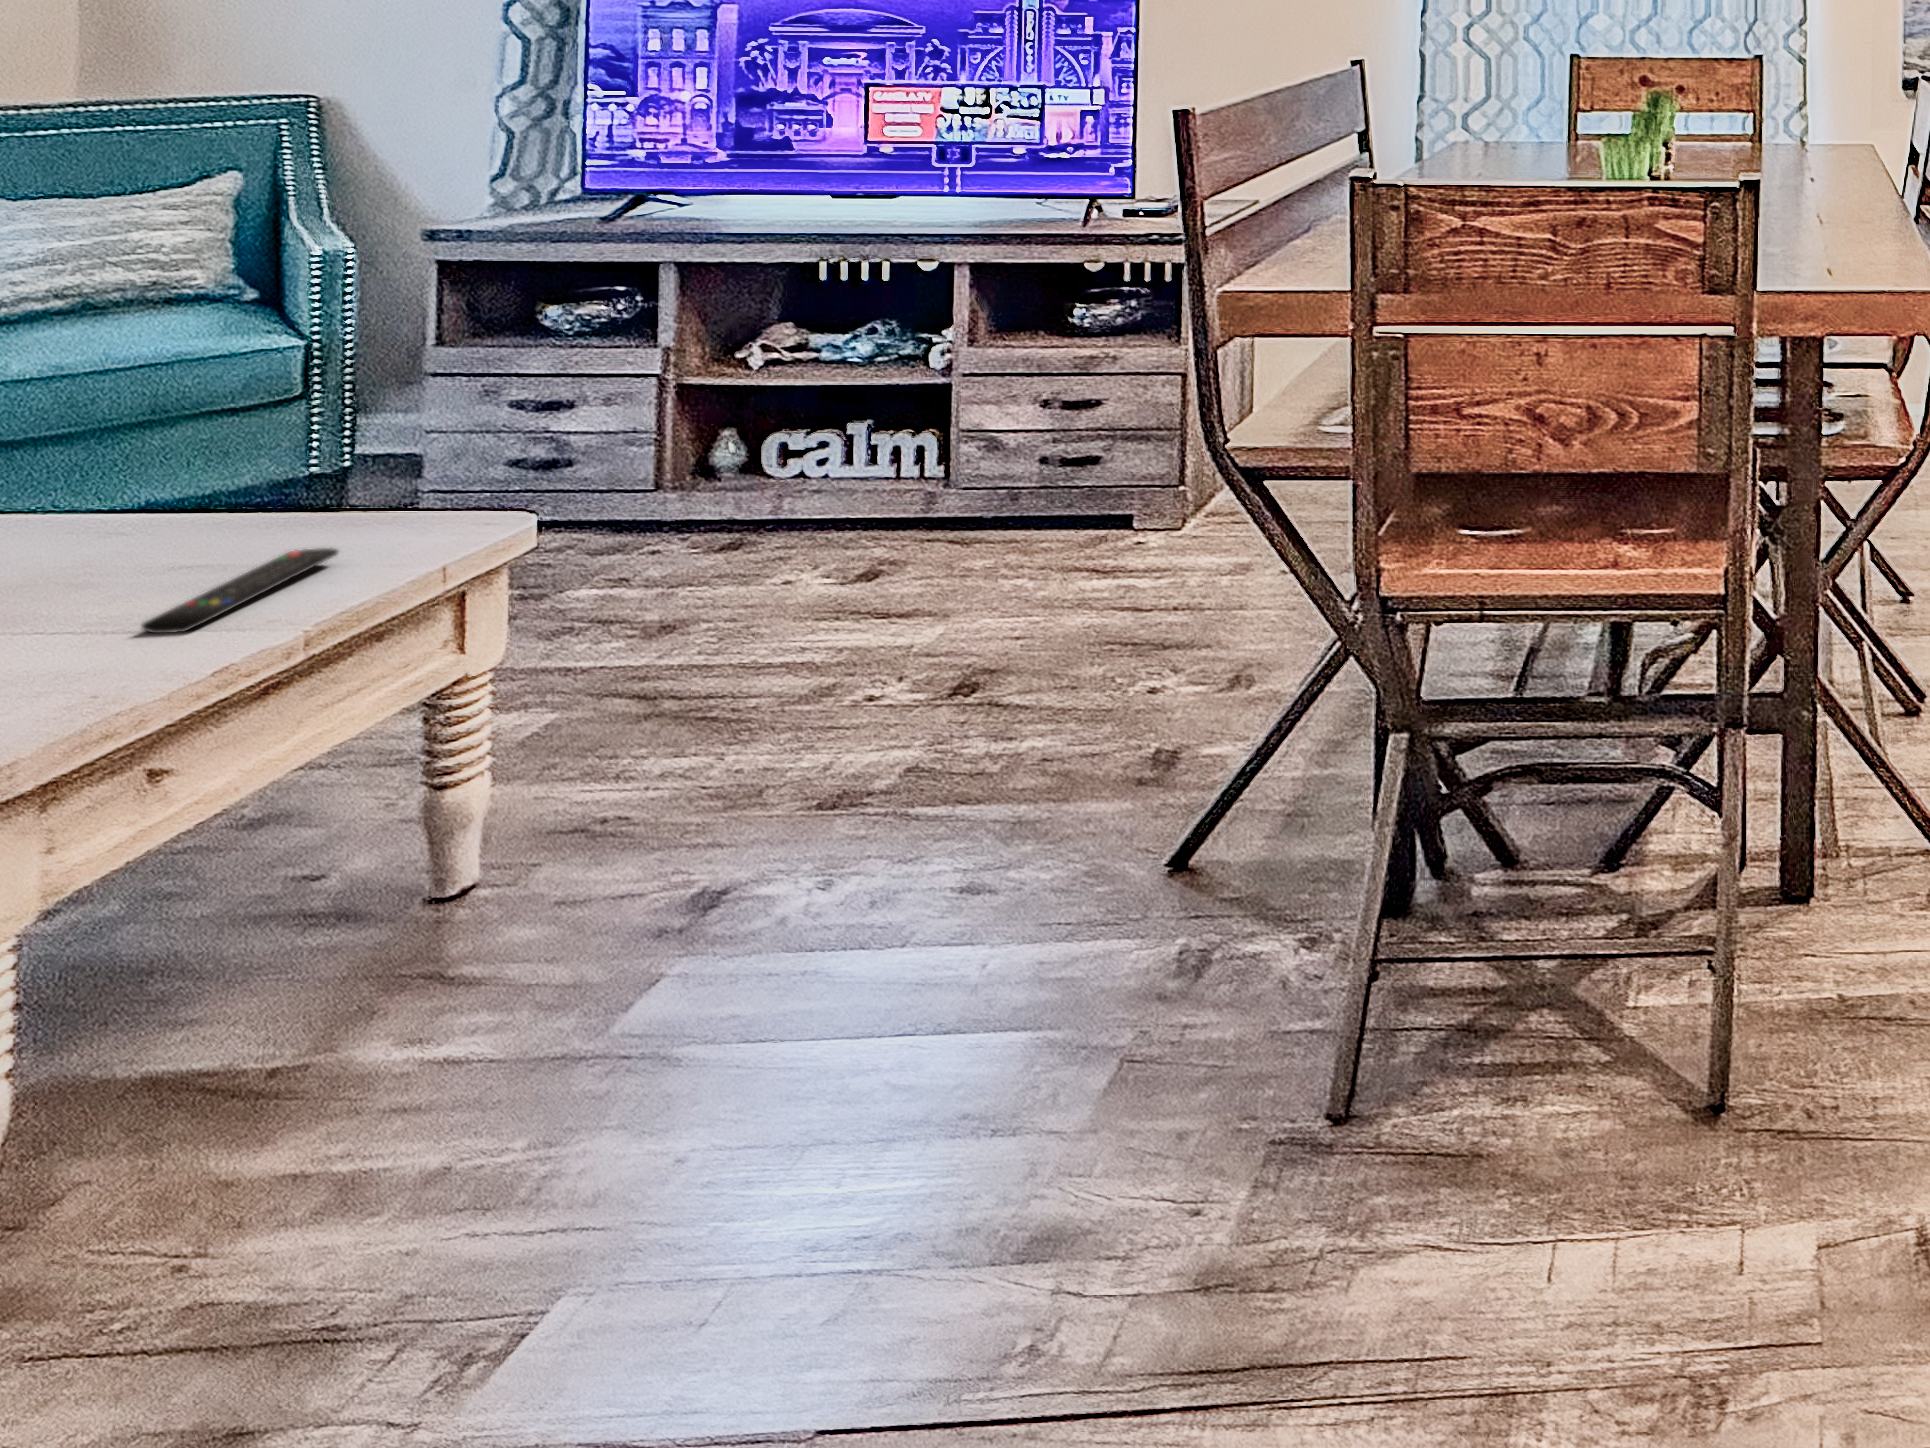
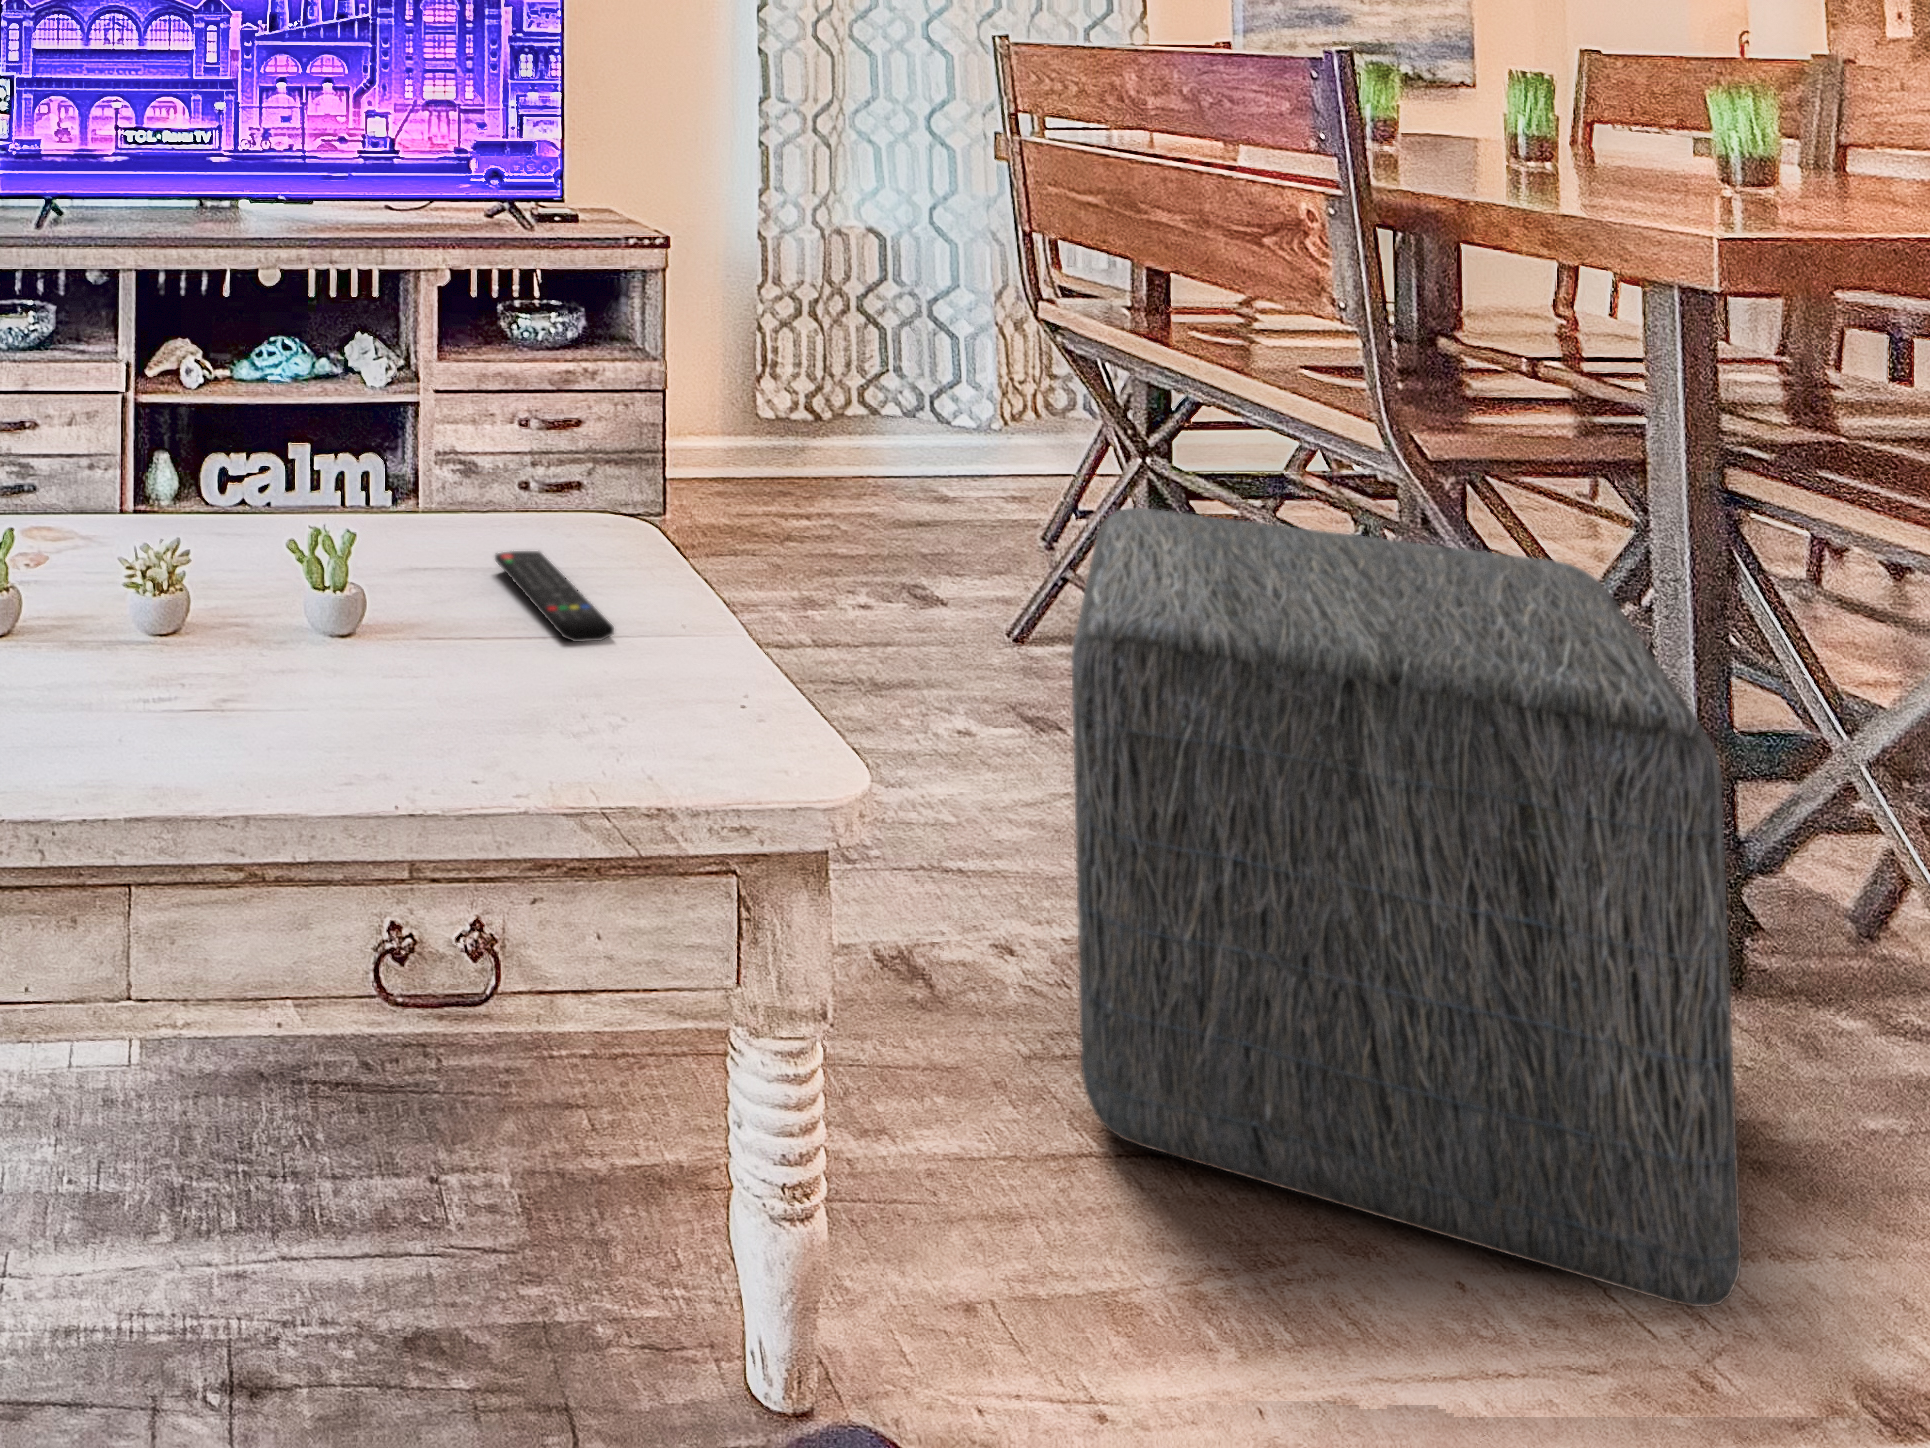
ottoman: none [573,507,1208,1166] -> present [1072,508,1741,1307]

